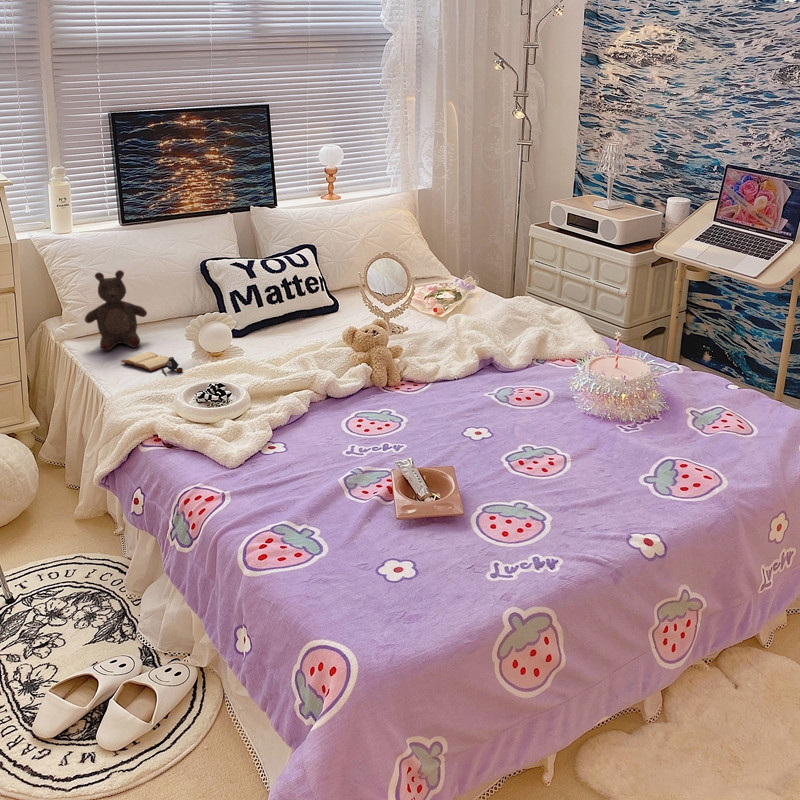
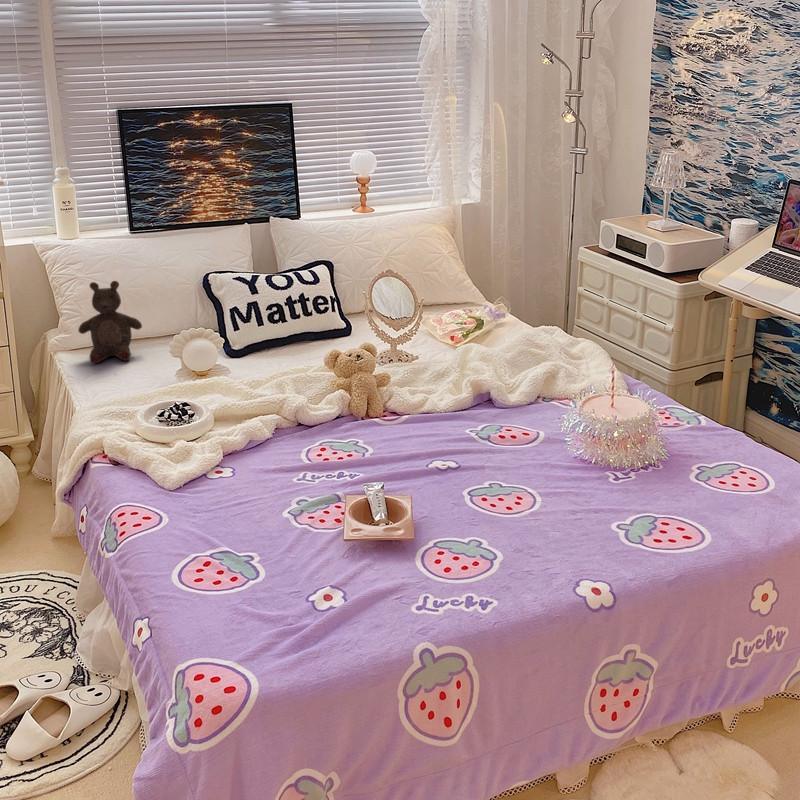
book: present [121,352,183,375] -> none [103,366,159,392]

